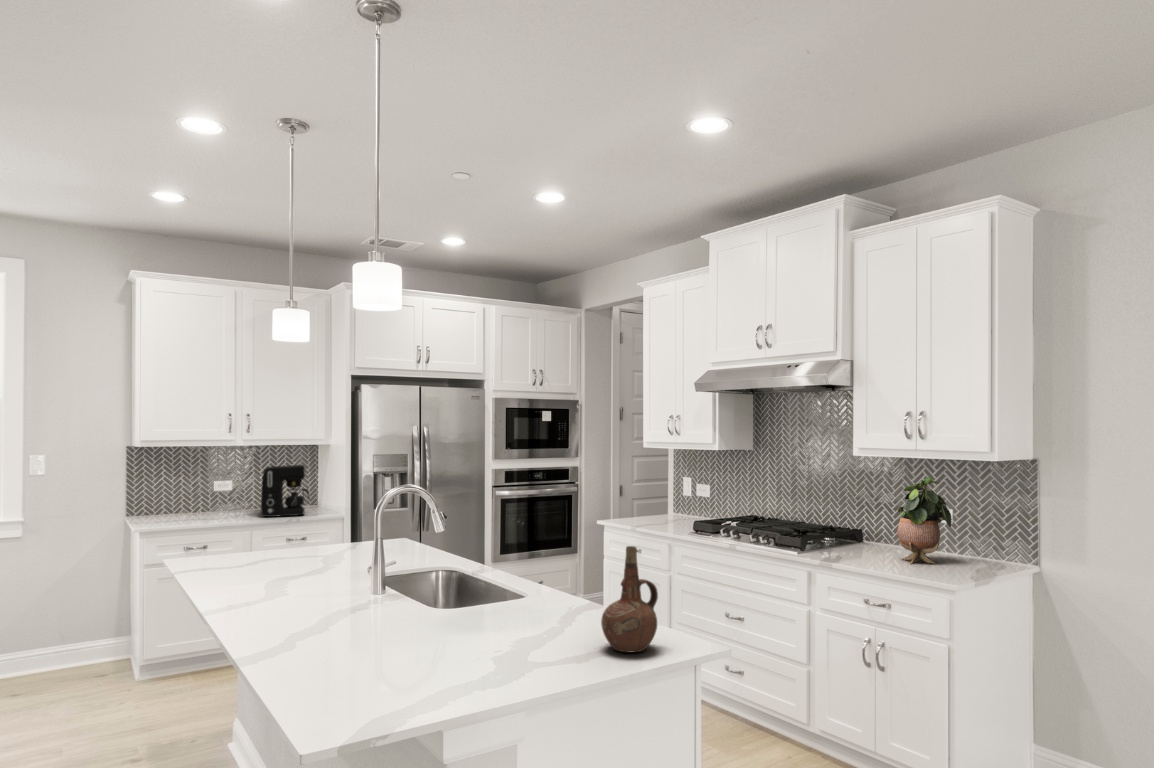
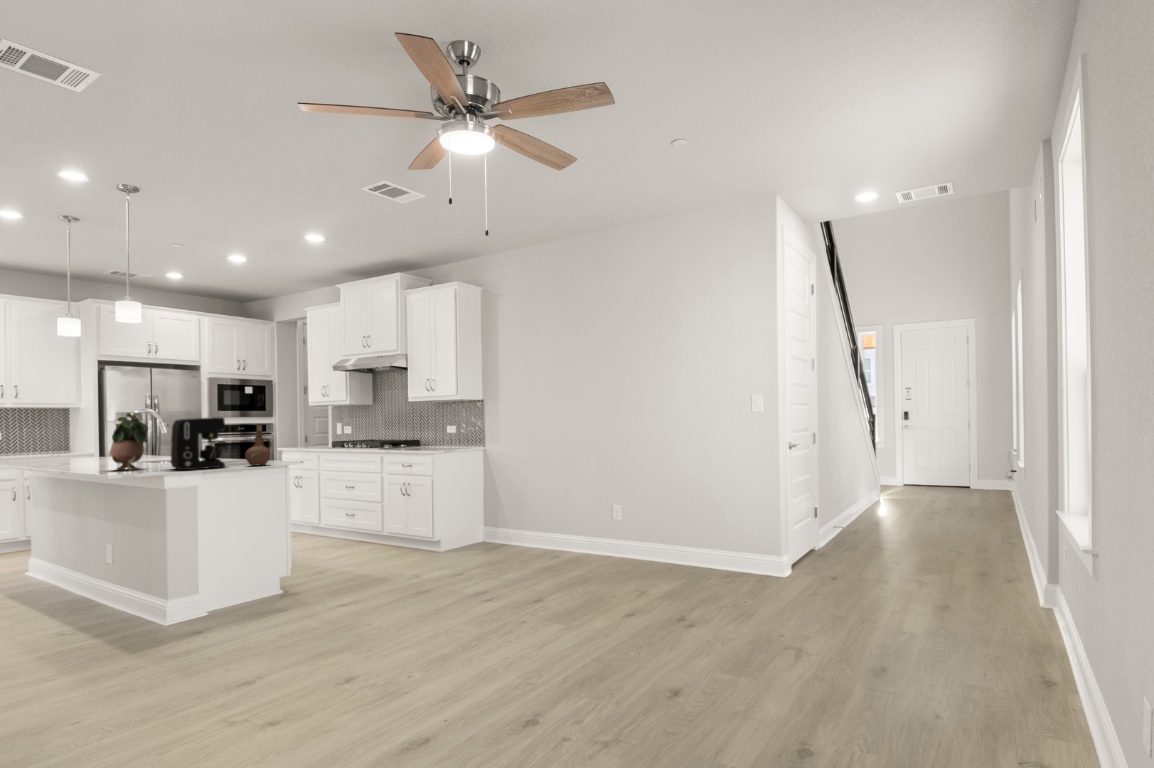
coffee maker: present [261,465,309,517] -> present [171,417,227,470]
potted plant: present [897,477,952,564] -> present [110,412,148,470]

